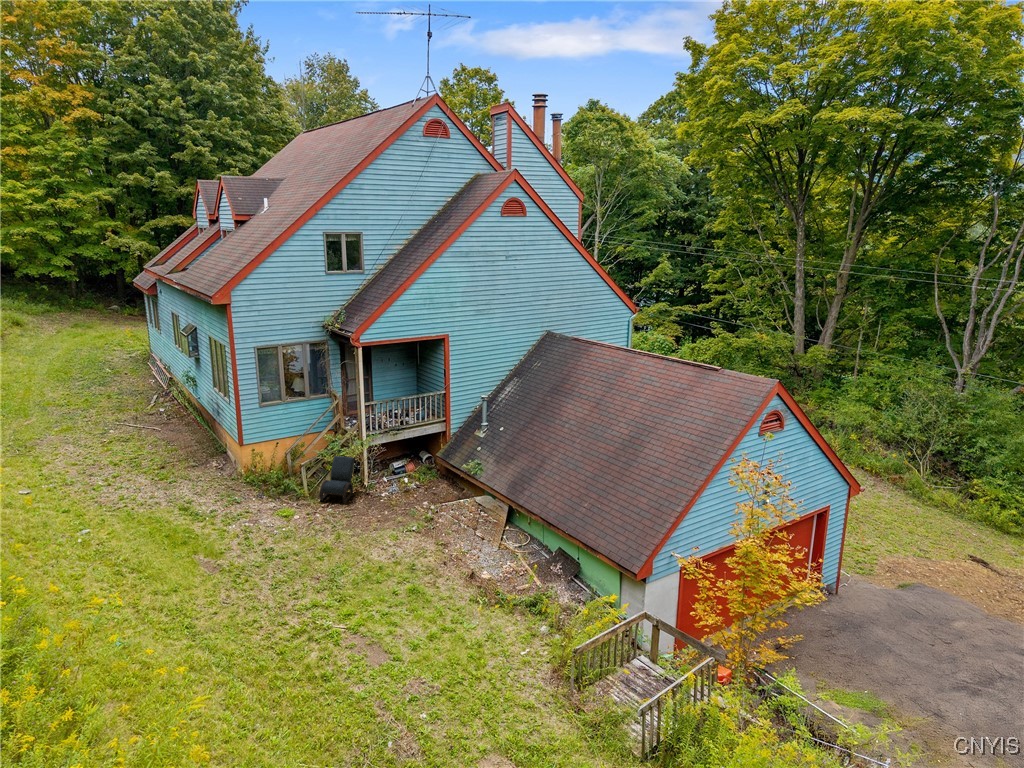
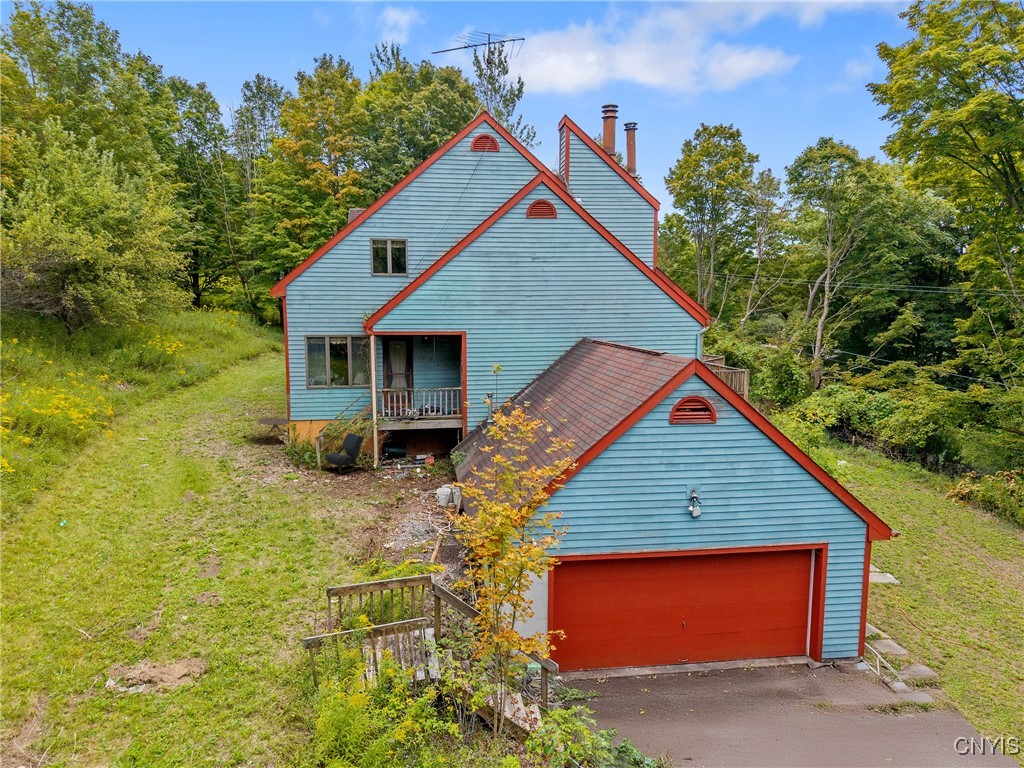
round table: none [191,446,236,482] -> present [258,417,289,443]

